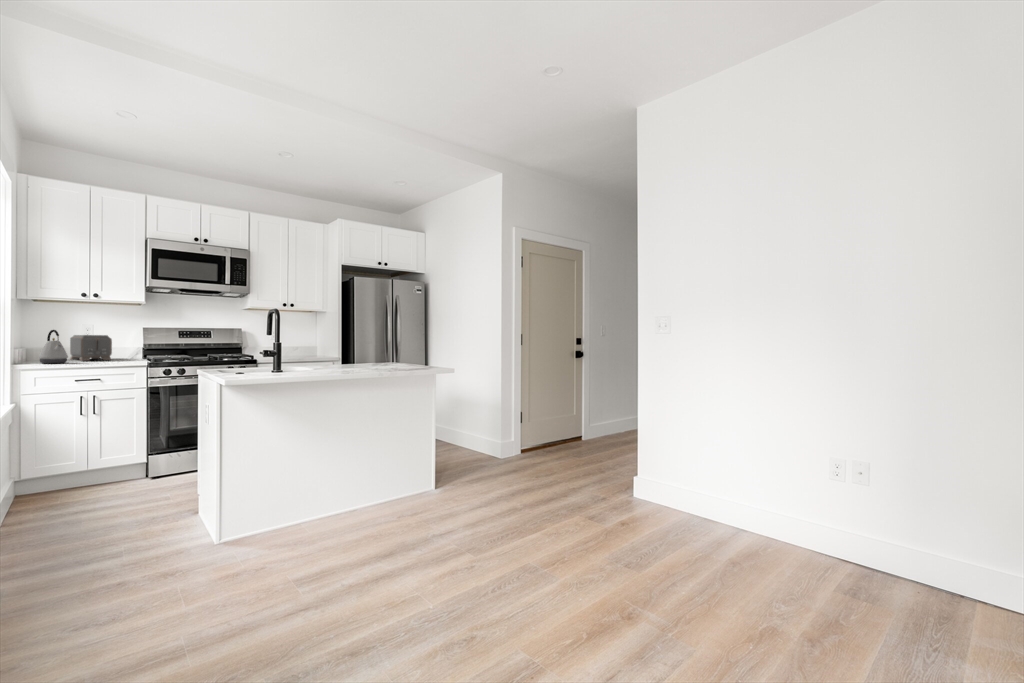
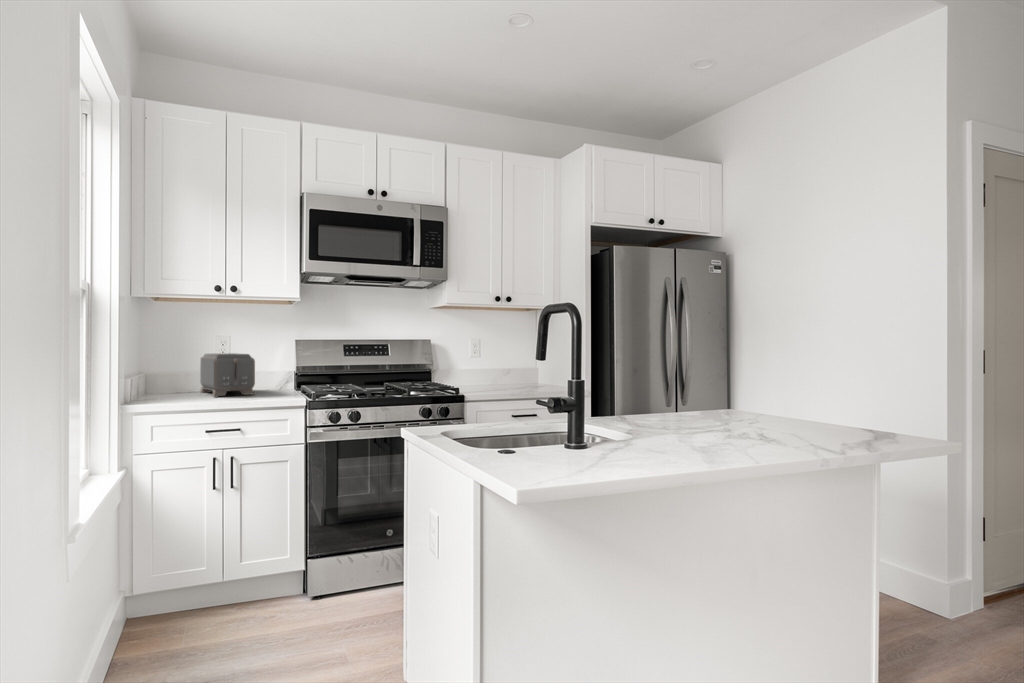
kettle: present [39,330,68,363] -> none [157,347,196,403]

